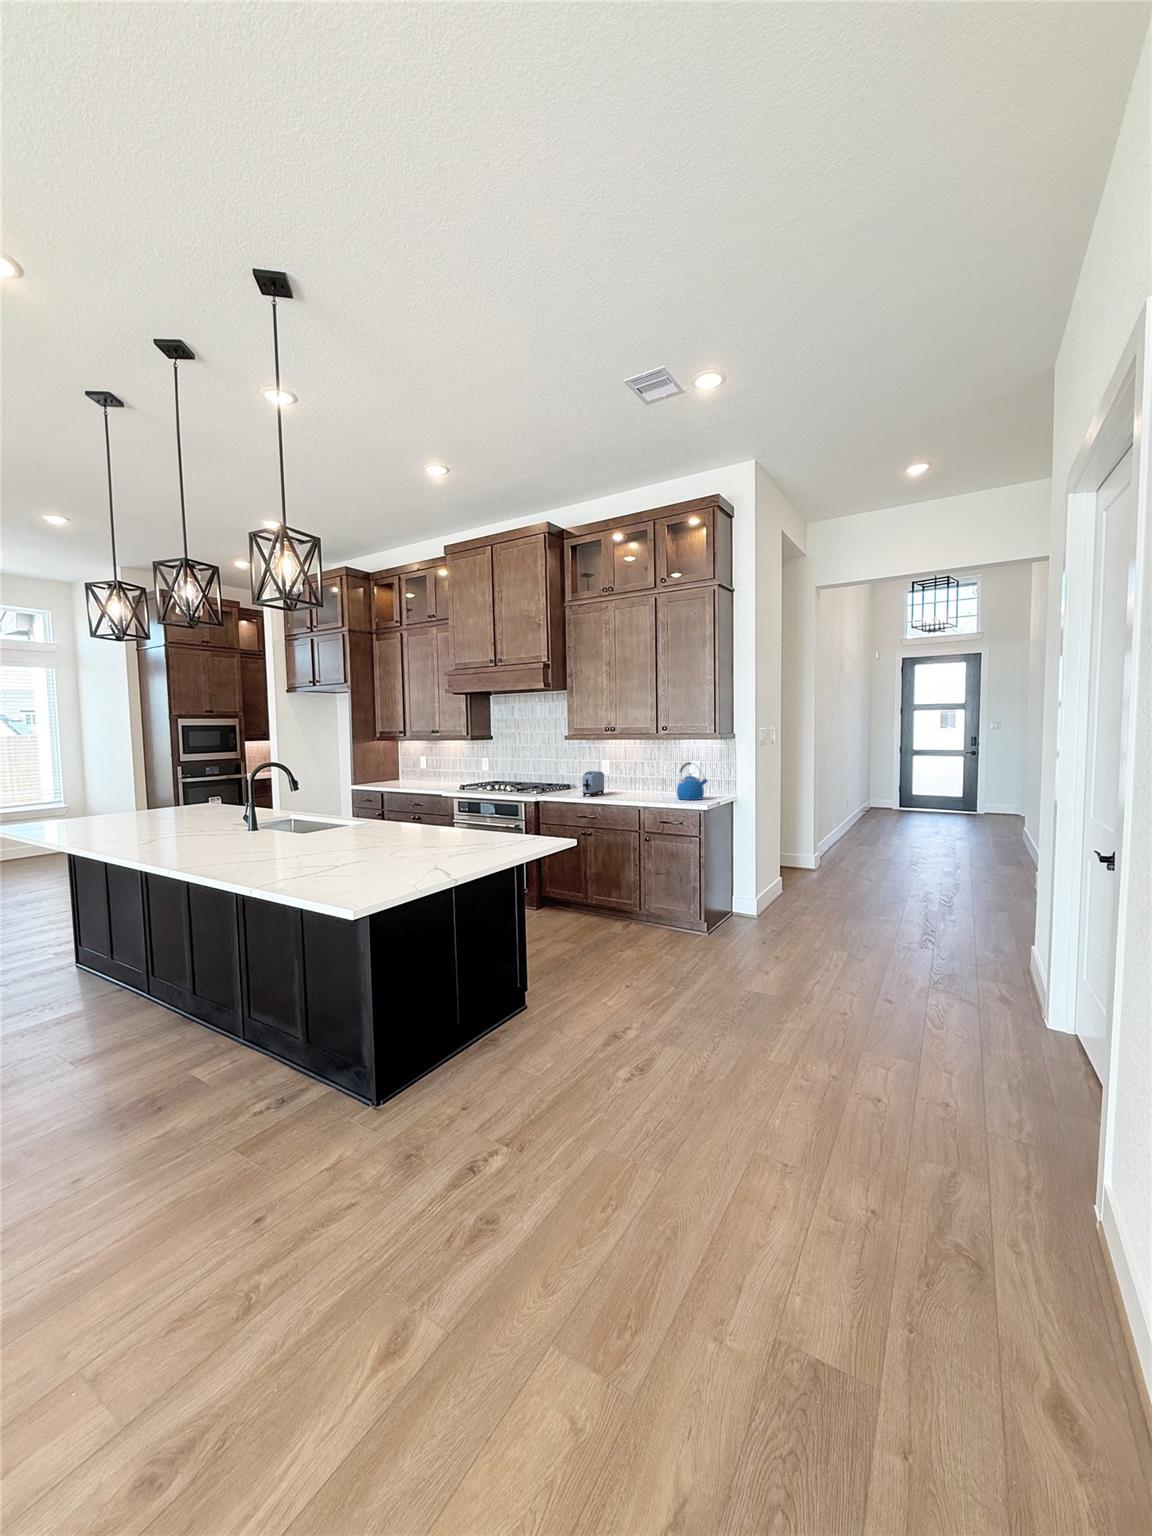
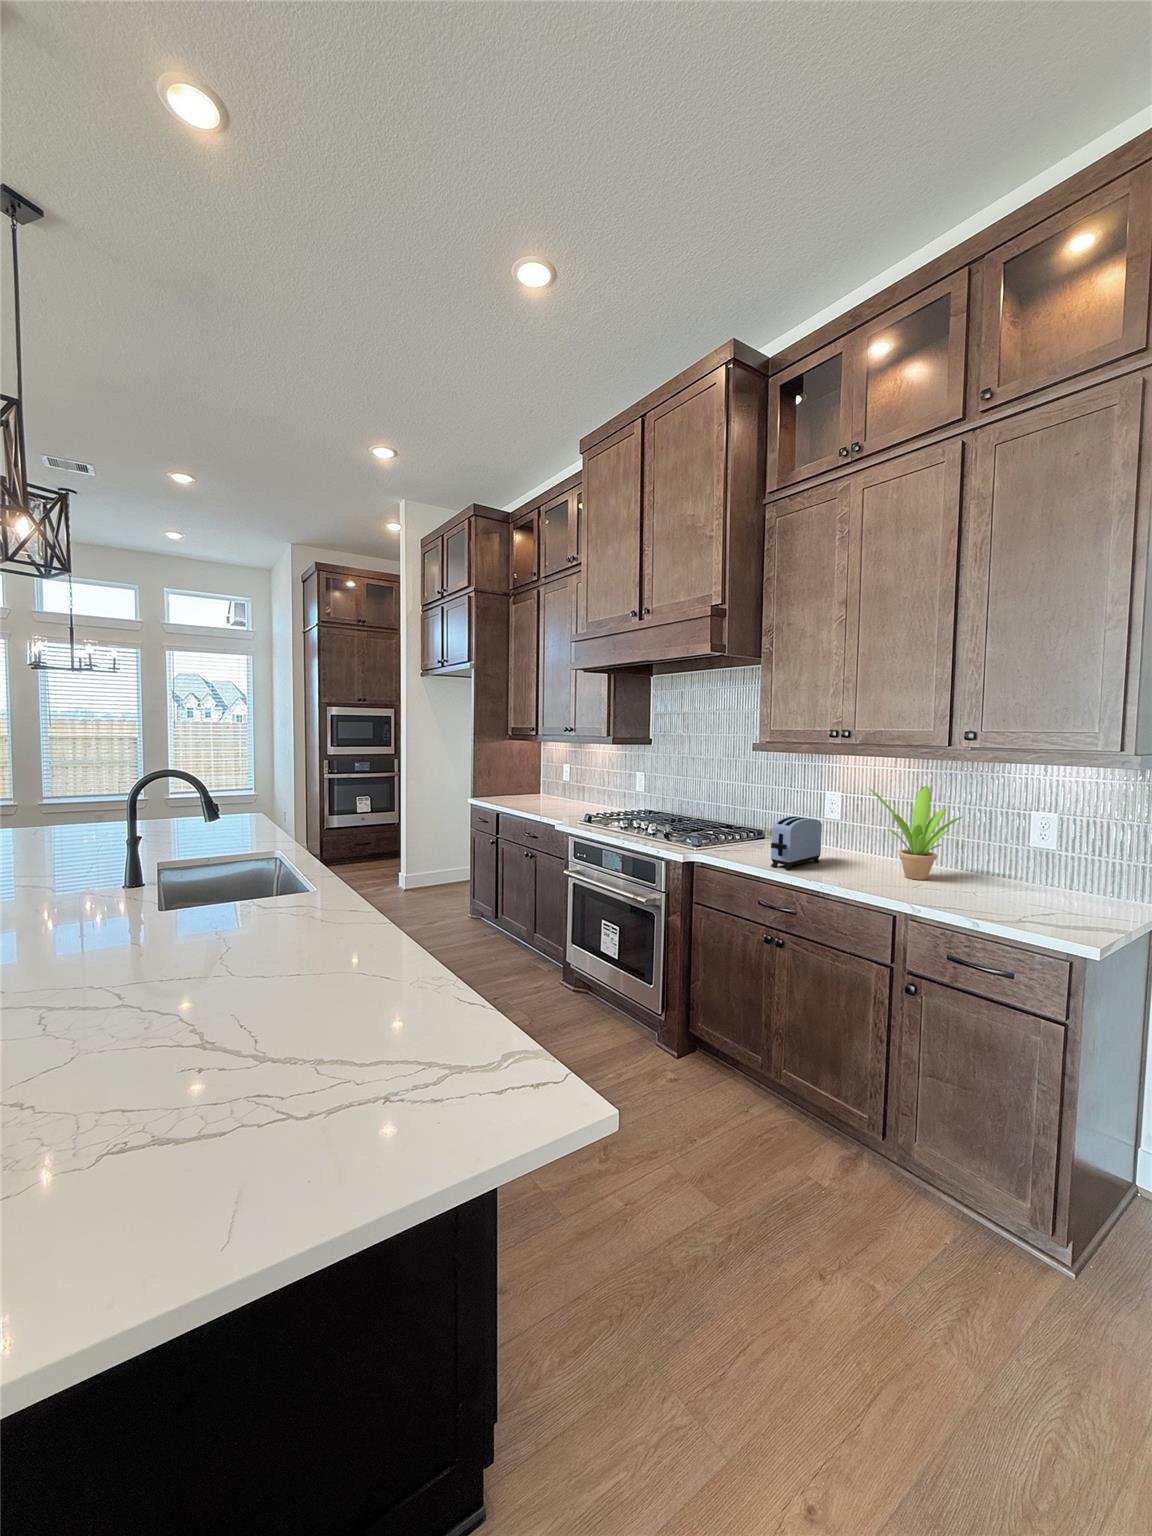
potted plant: none [625,753,665,795] -> present [868,786,963,880]
kettle: present [677,762,707,800] -> none [993,821,1084,917]

